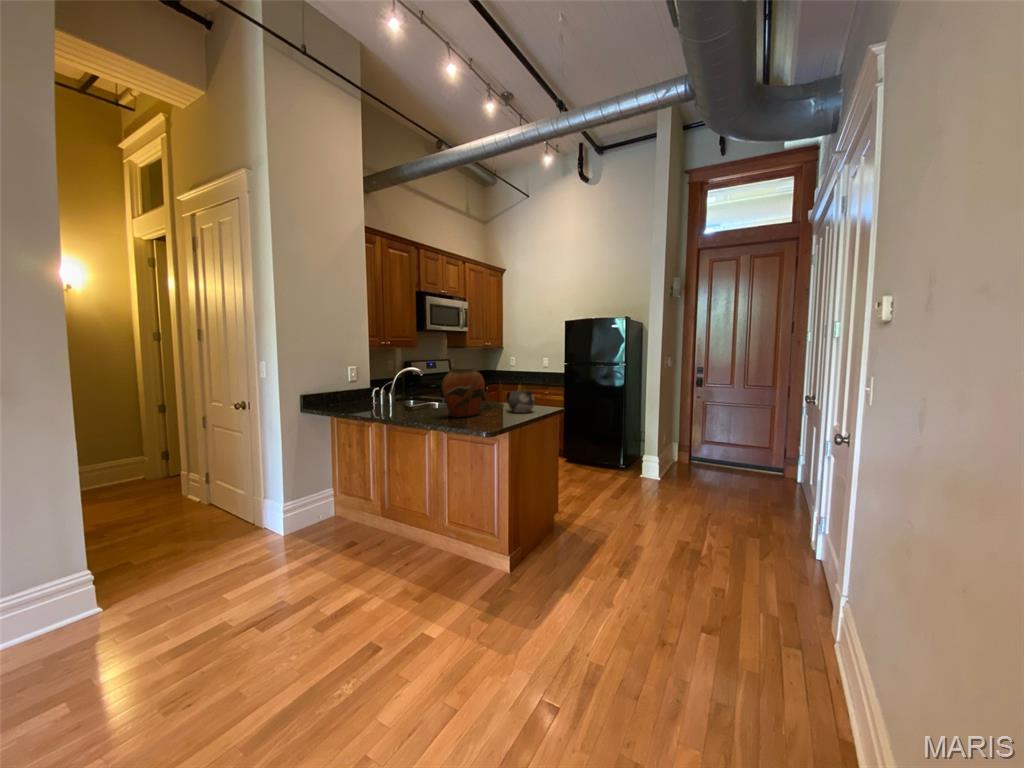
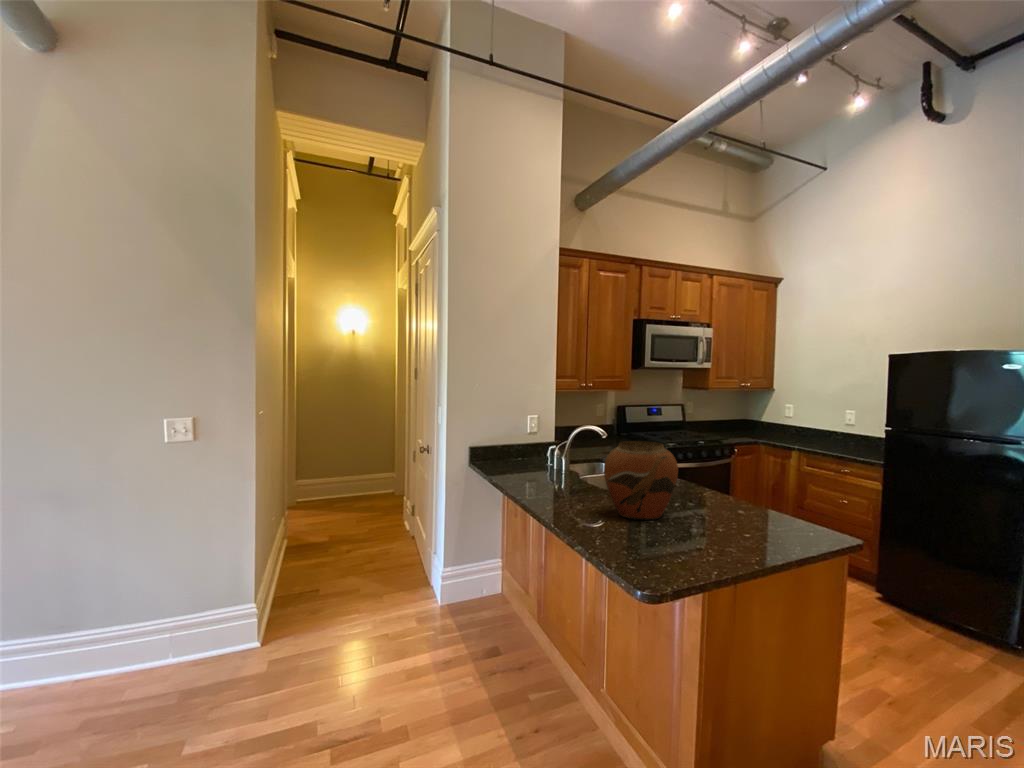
teapot: present [506,391,534,413] -> none [721,484,774,533]

